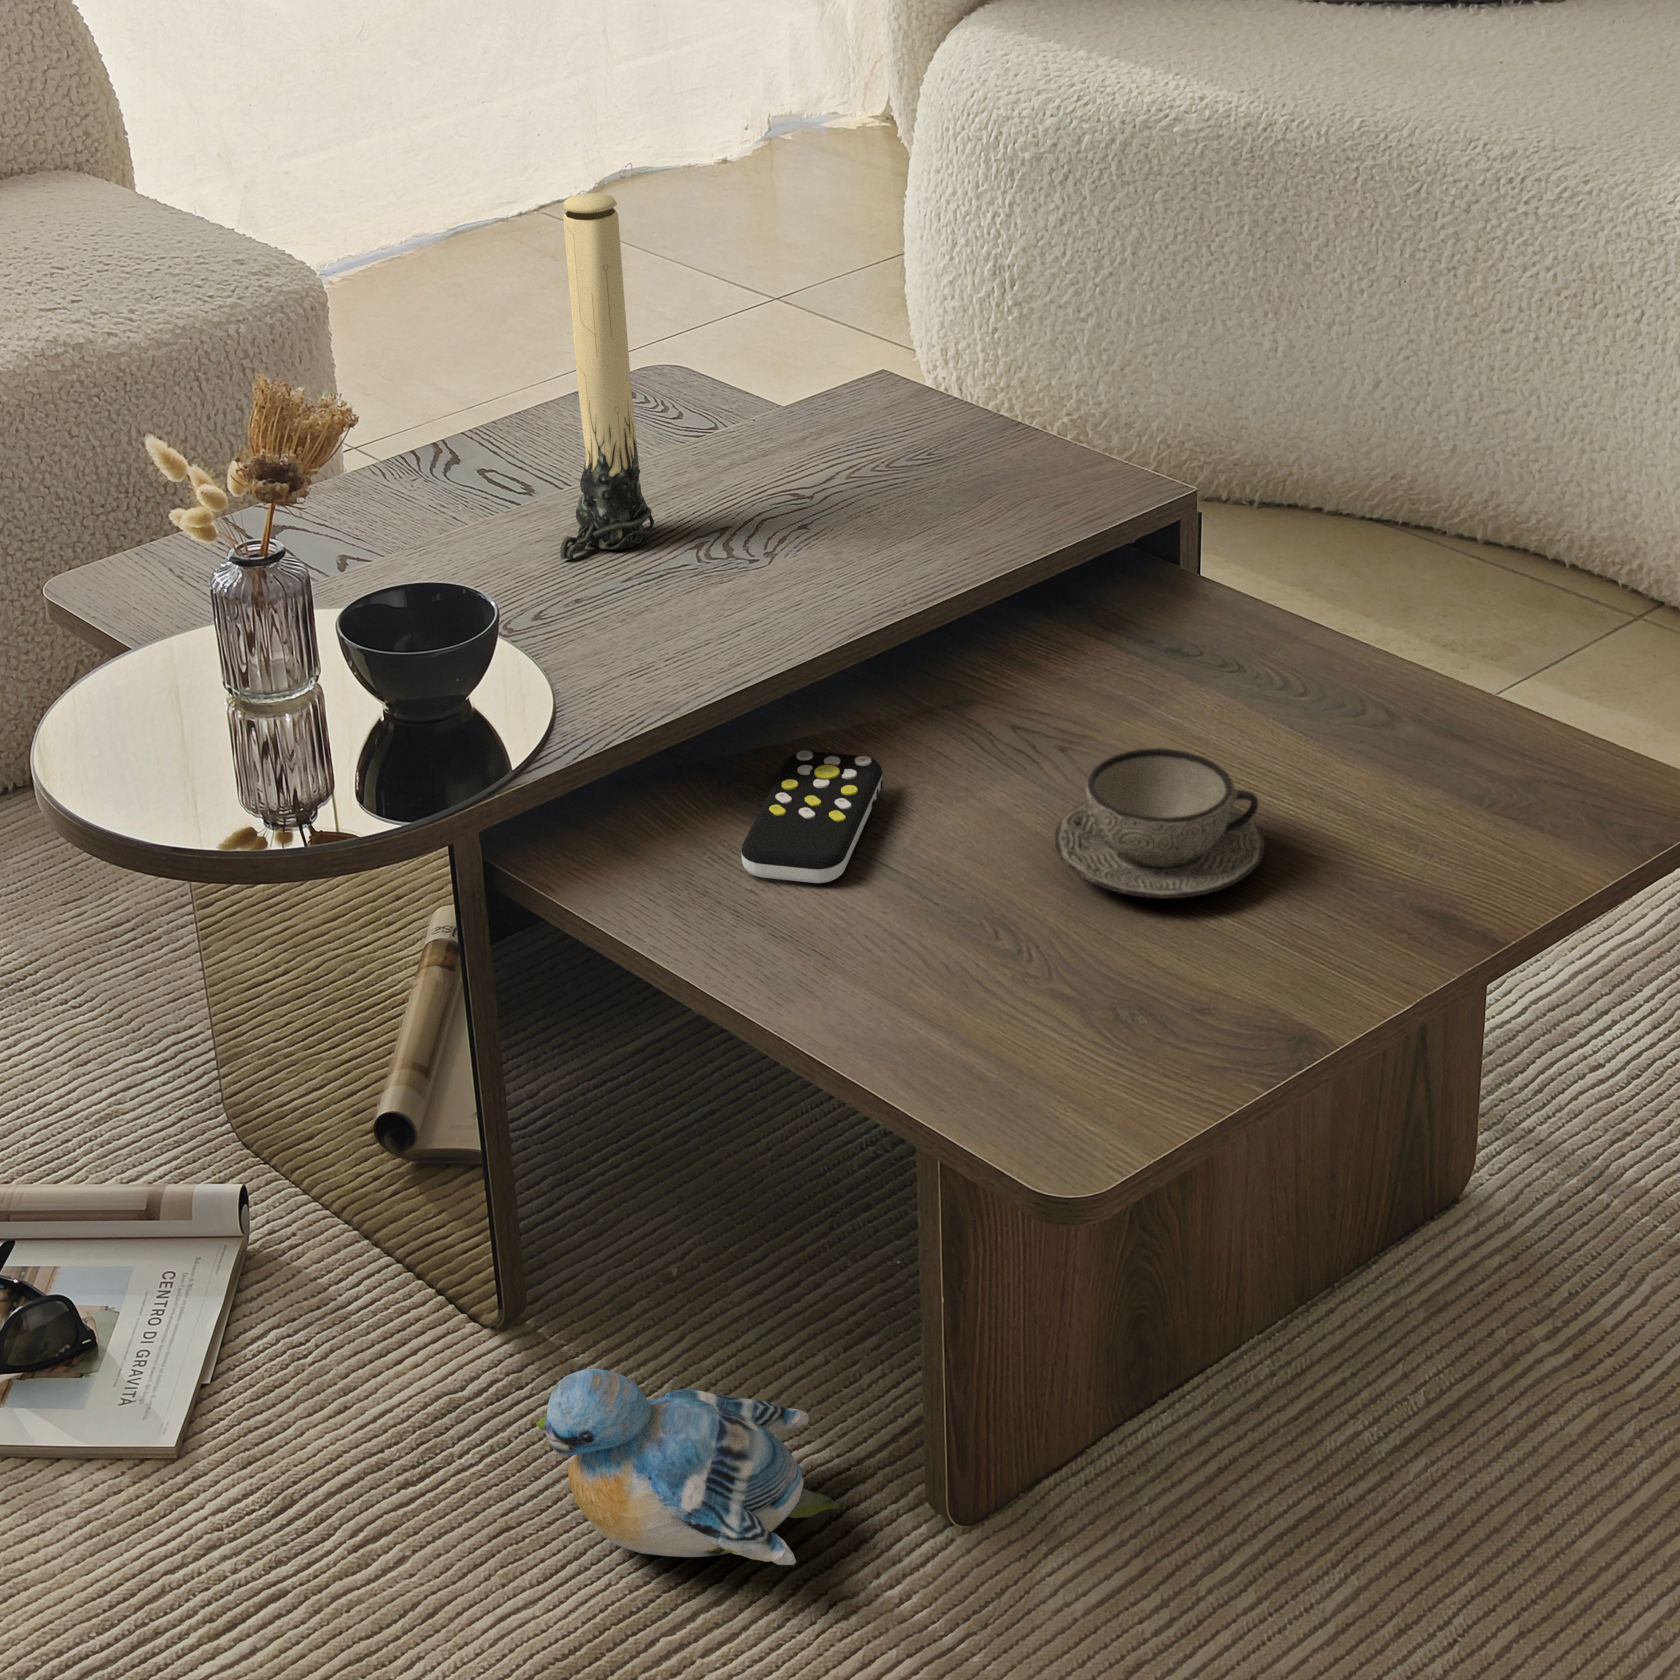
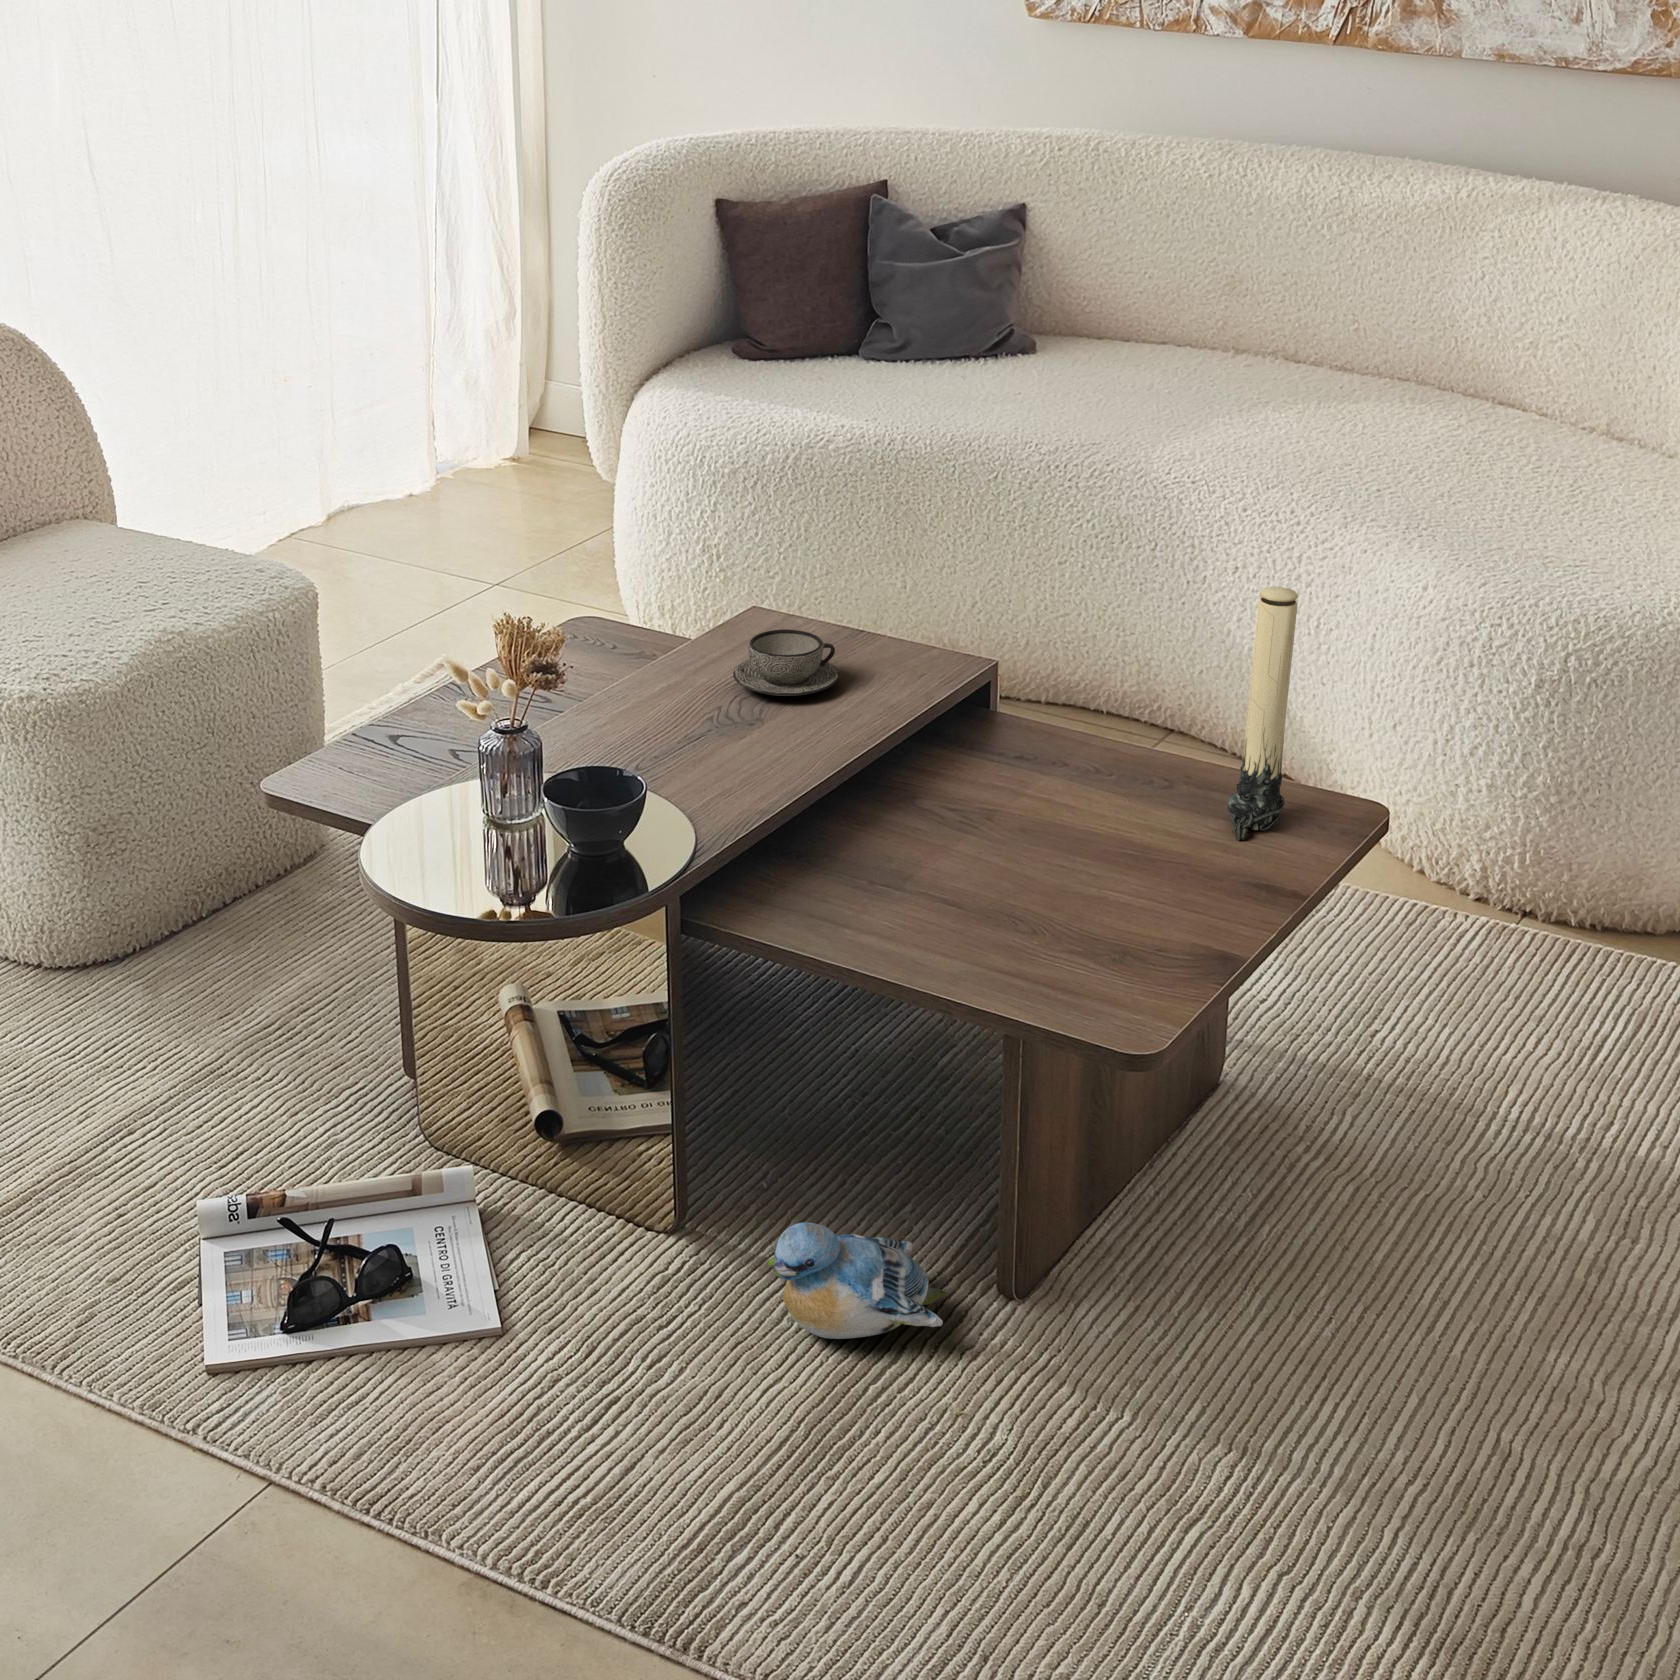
candle: present [560,193,654,559] -> present [1228,587,1298,840]
teacup: present [1055,748,1264,899] -> present [733,629,840,696]
remote control: present [741,751,883,883] -> none [843,831,914,905]

